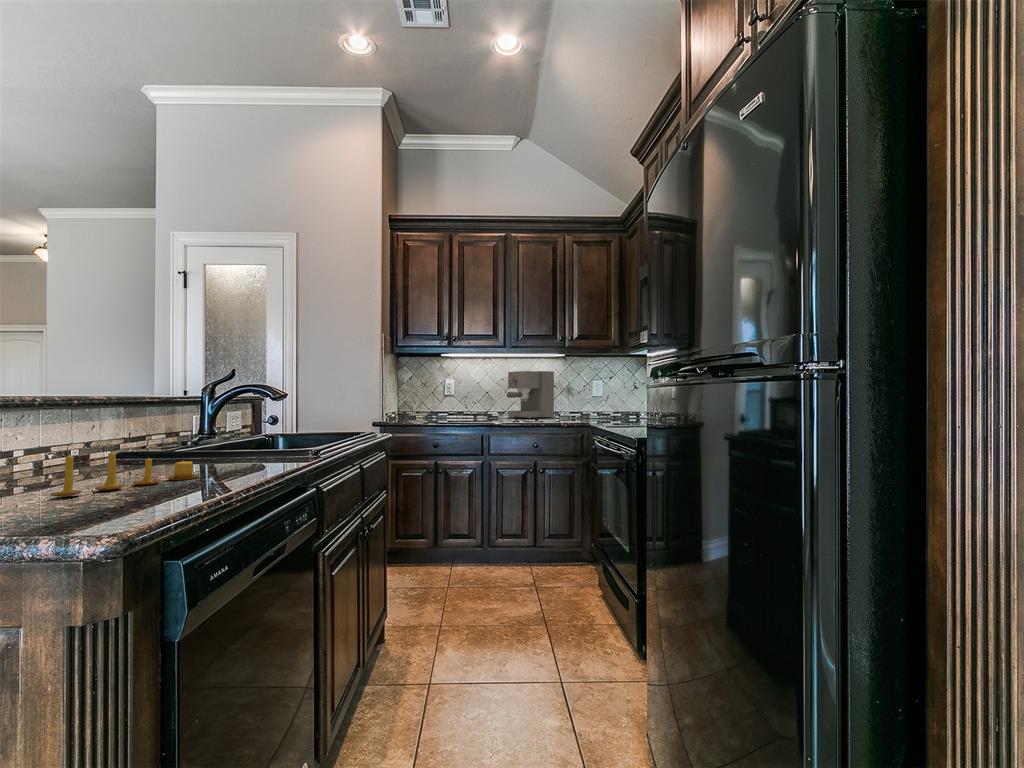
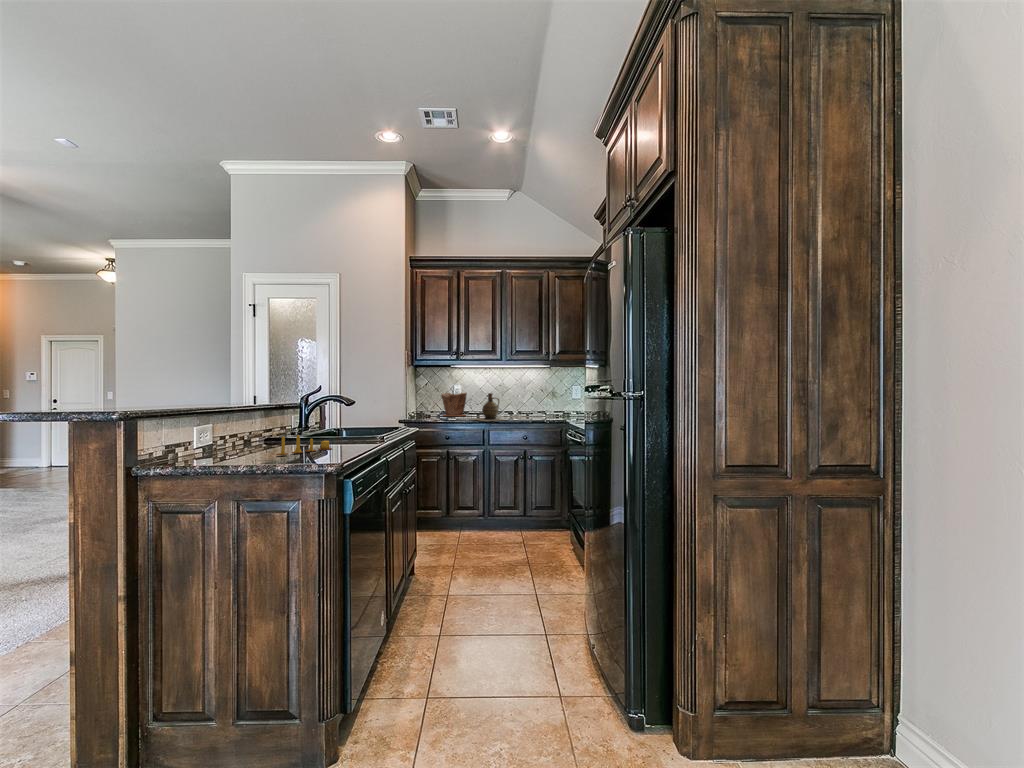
coffee maker: present [507,371,554,419] -> none [503,379,541,417]
plant pot: none [429,388,461,417] -> present [441,392,467,416]
ceramic jug: none [464,388,515,424] -> present [474,393,505,421]

